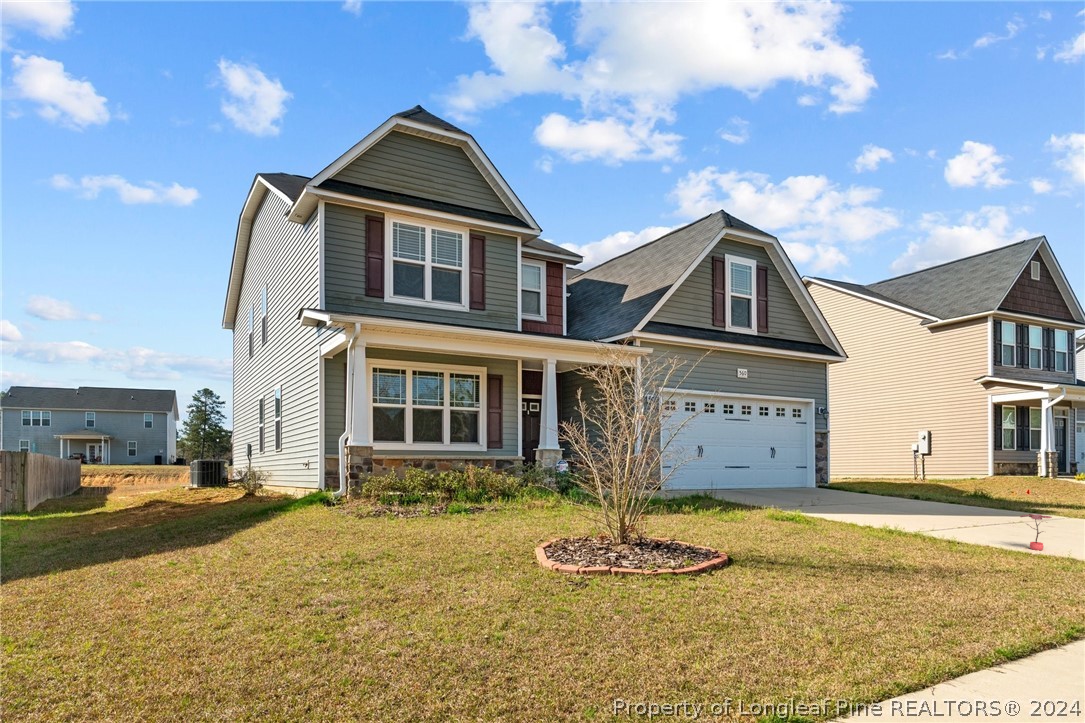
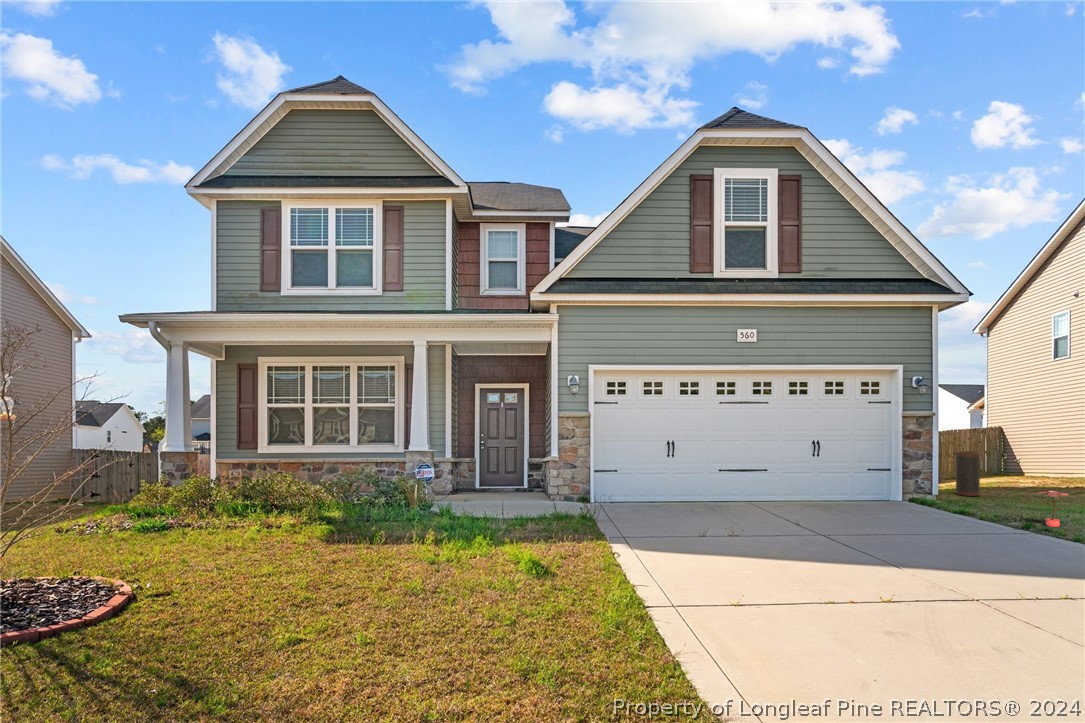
trash can: none [938,478,963,524] -> present [955,451,980,496]

